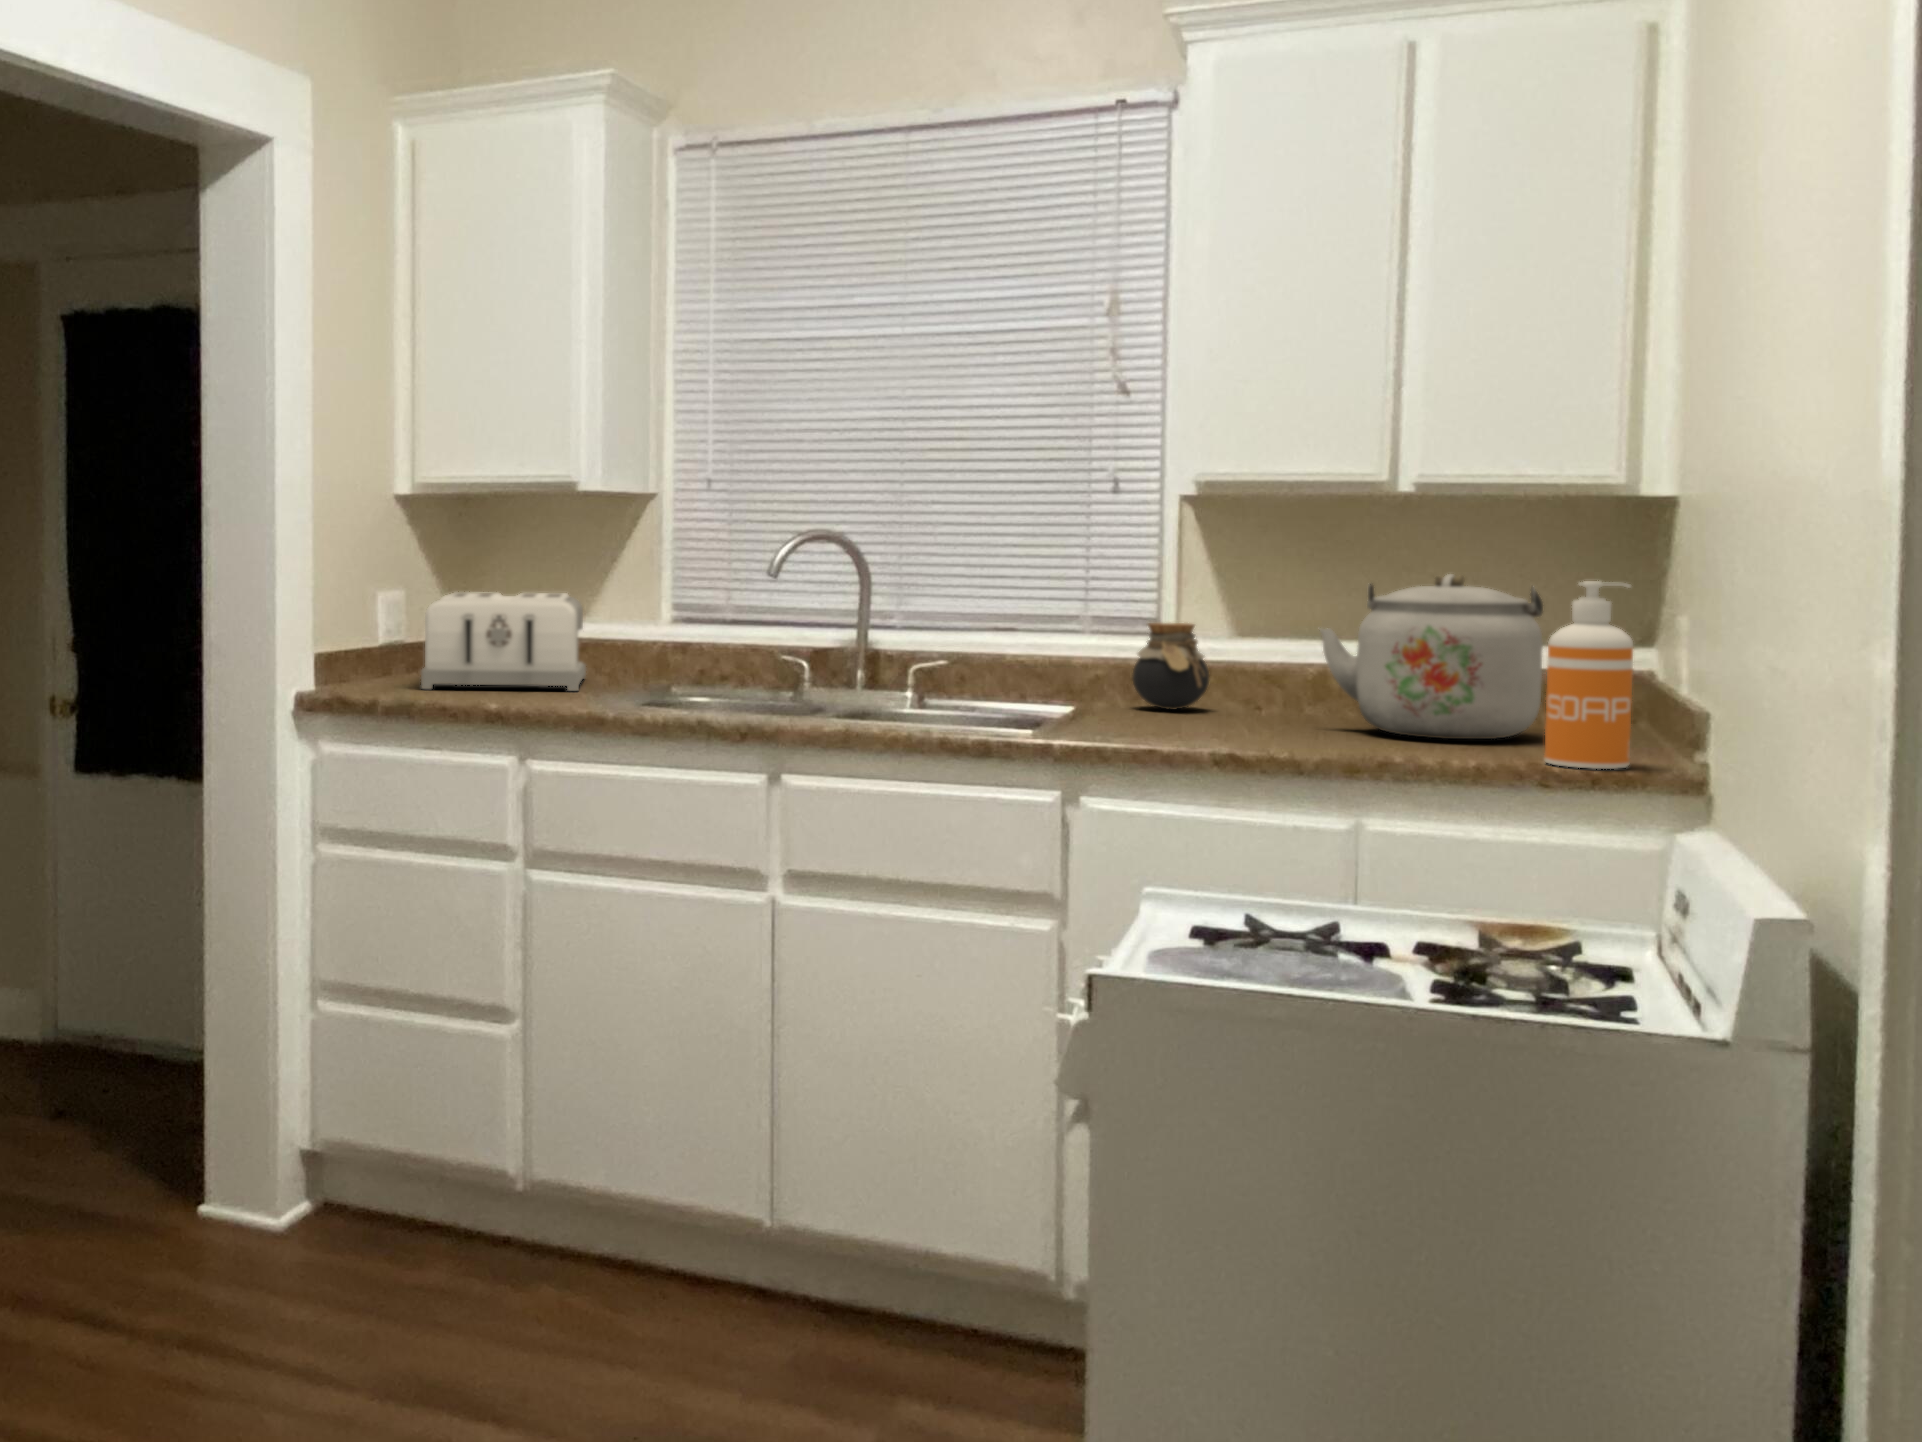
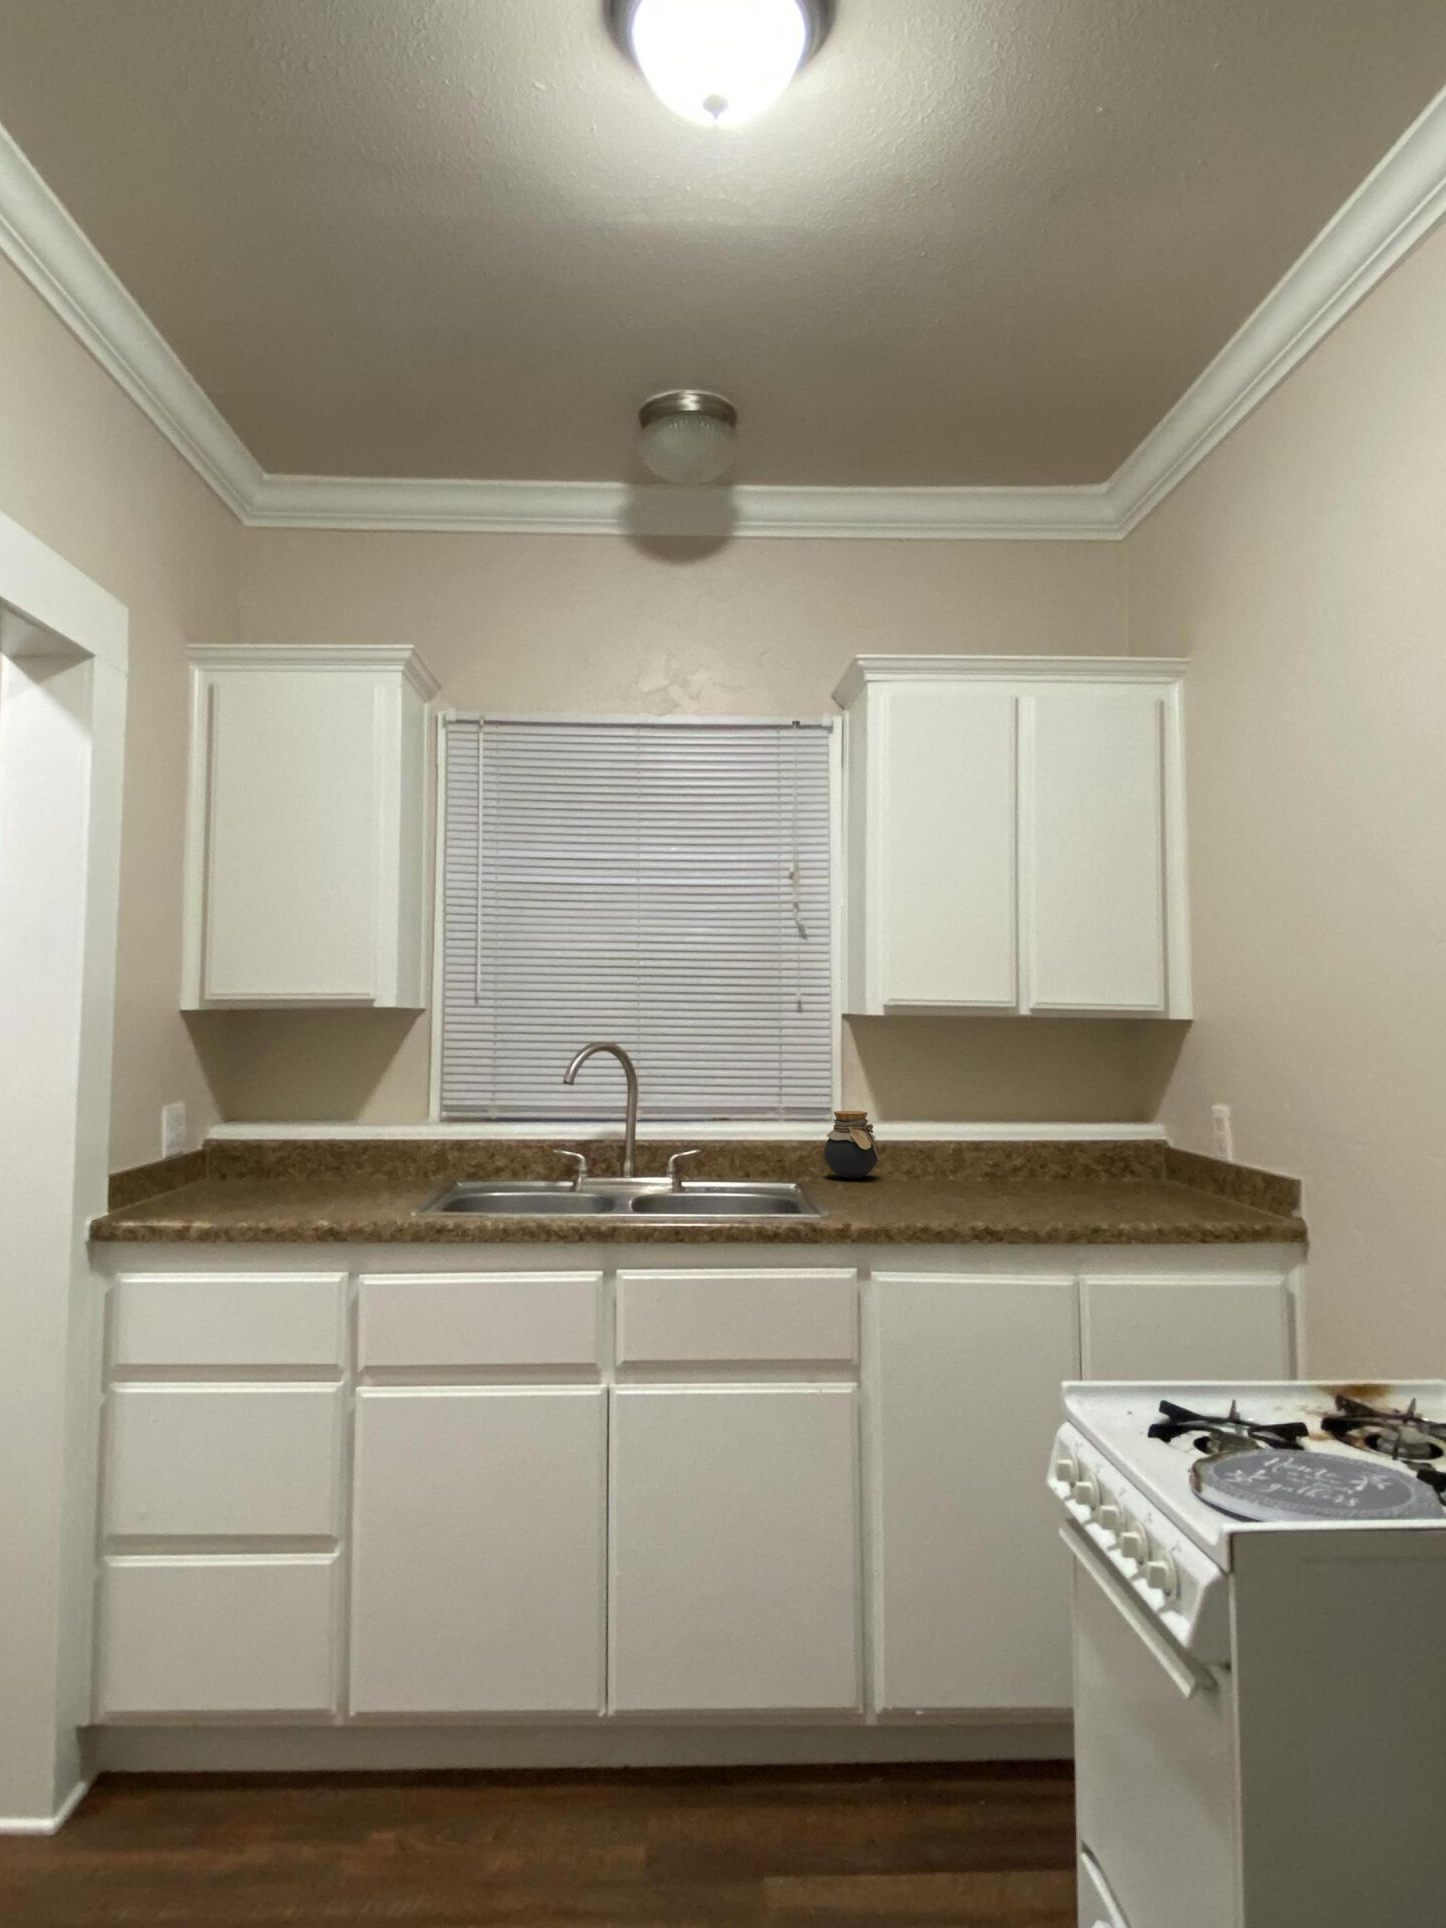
kettle: present [1320,574,1543,739] -> none [981,1075,1131,1198]
soap dispenser: present [1545,581,1633,769] -> none [1183,1086,1243,1224]
toaster: present [421,592,586,691] -> none [223,1099,377,1199]

